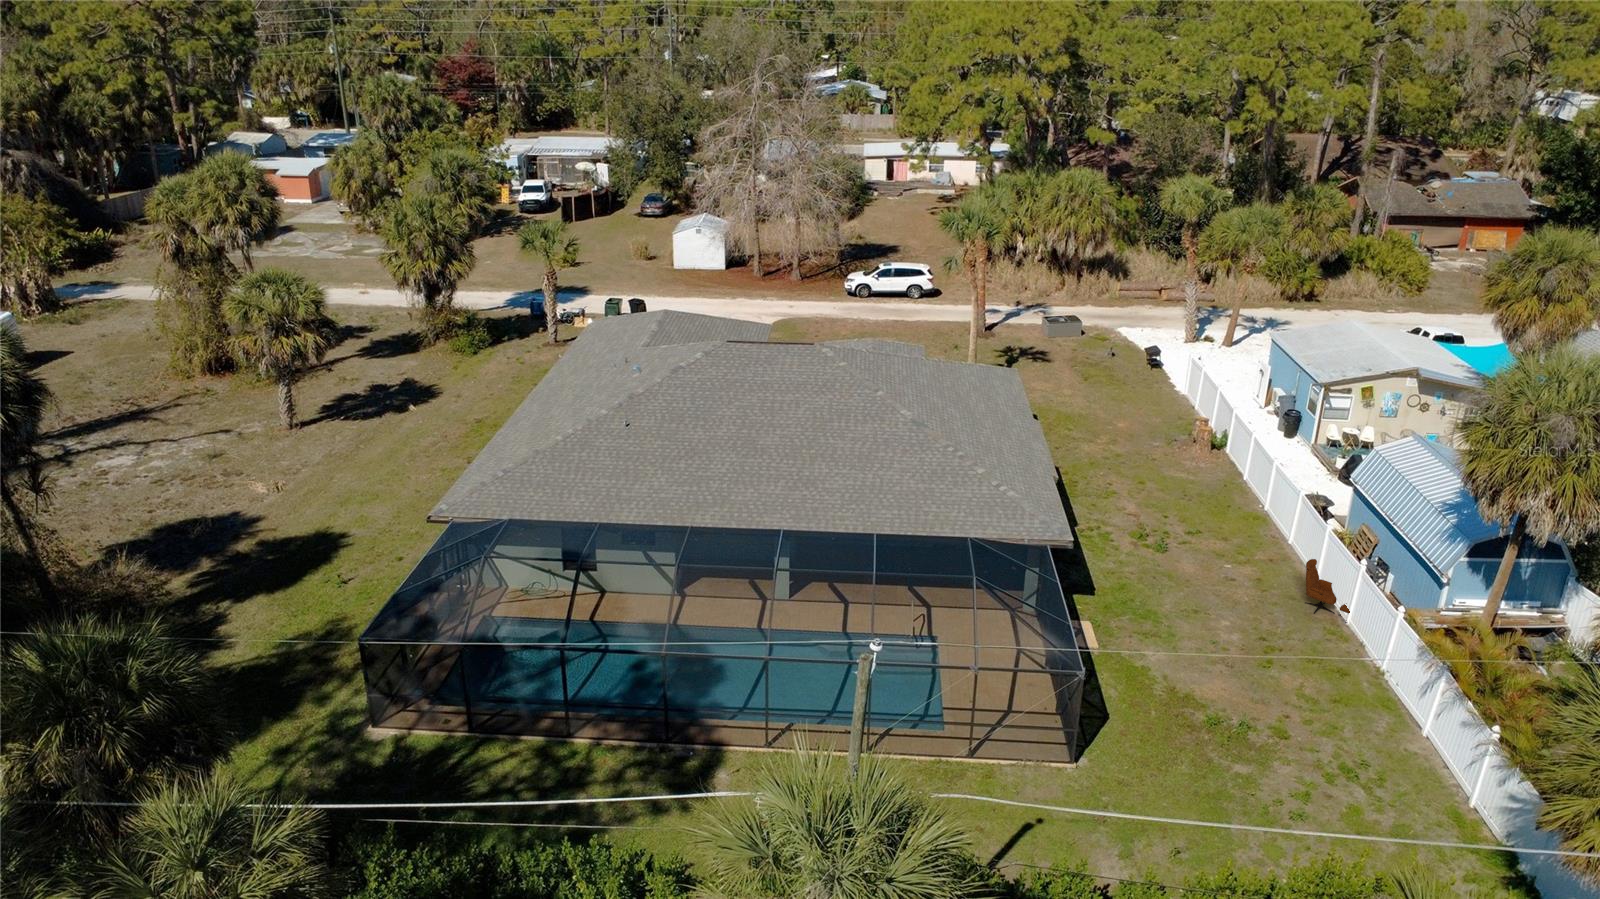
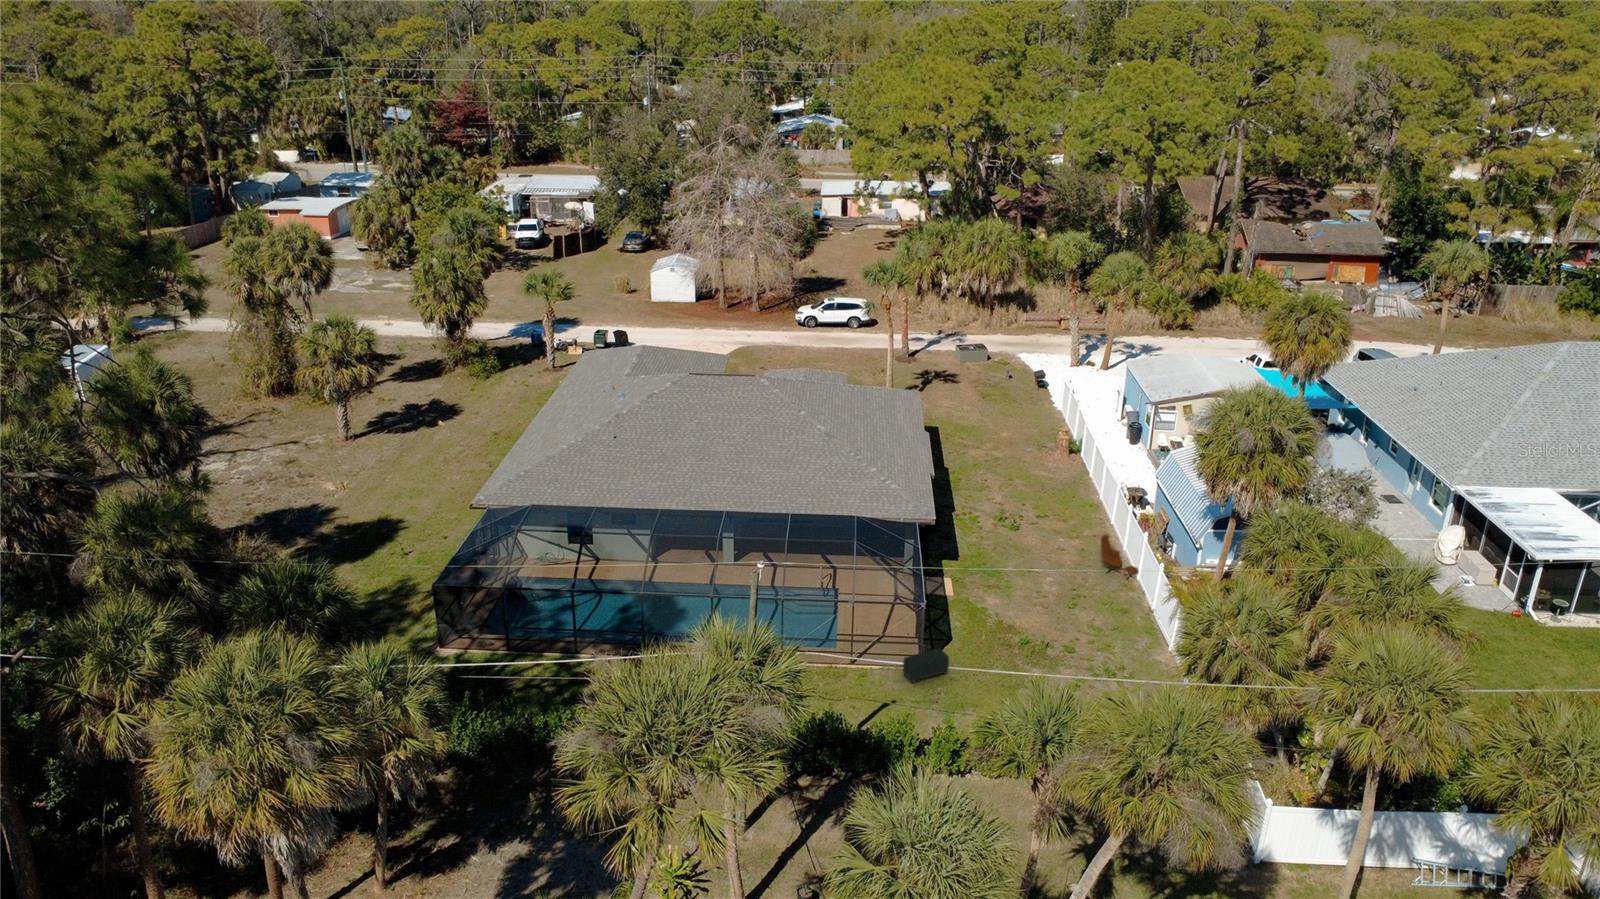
bench: none [1057,734,1128,790] -> present [903,649,949,683]

